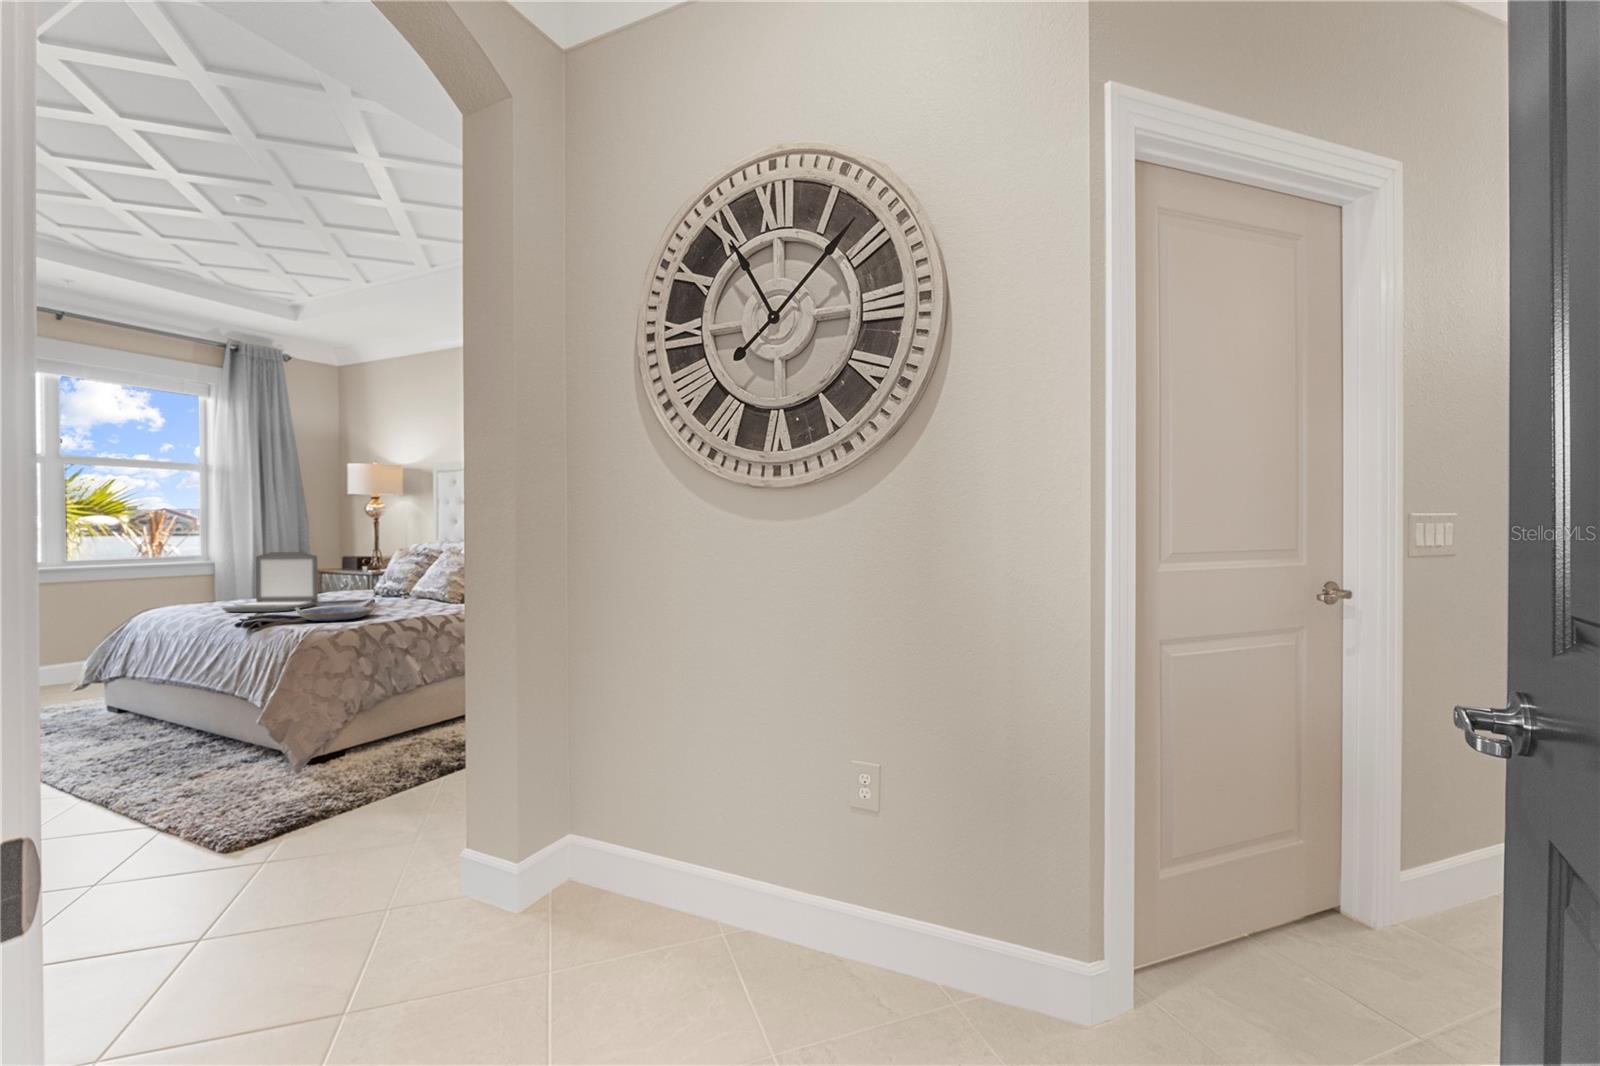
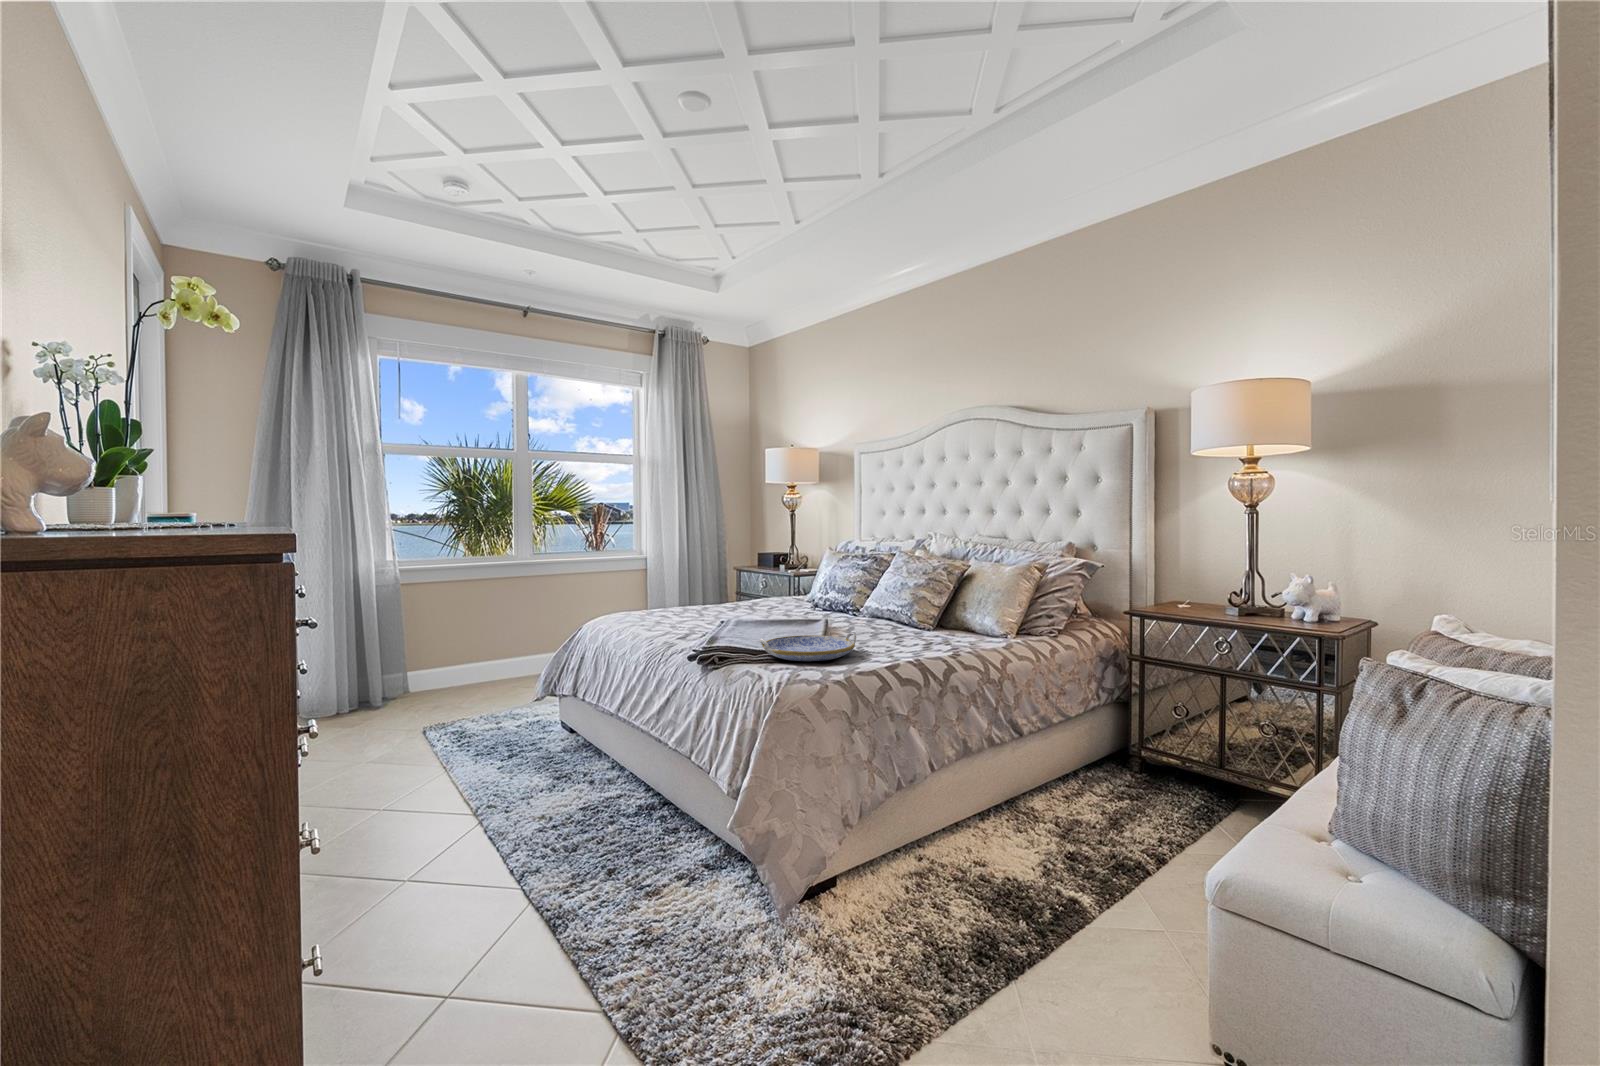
laptop: present [222,552,319,612] -> none [667,553,767,633]

